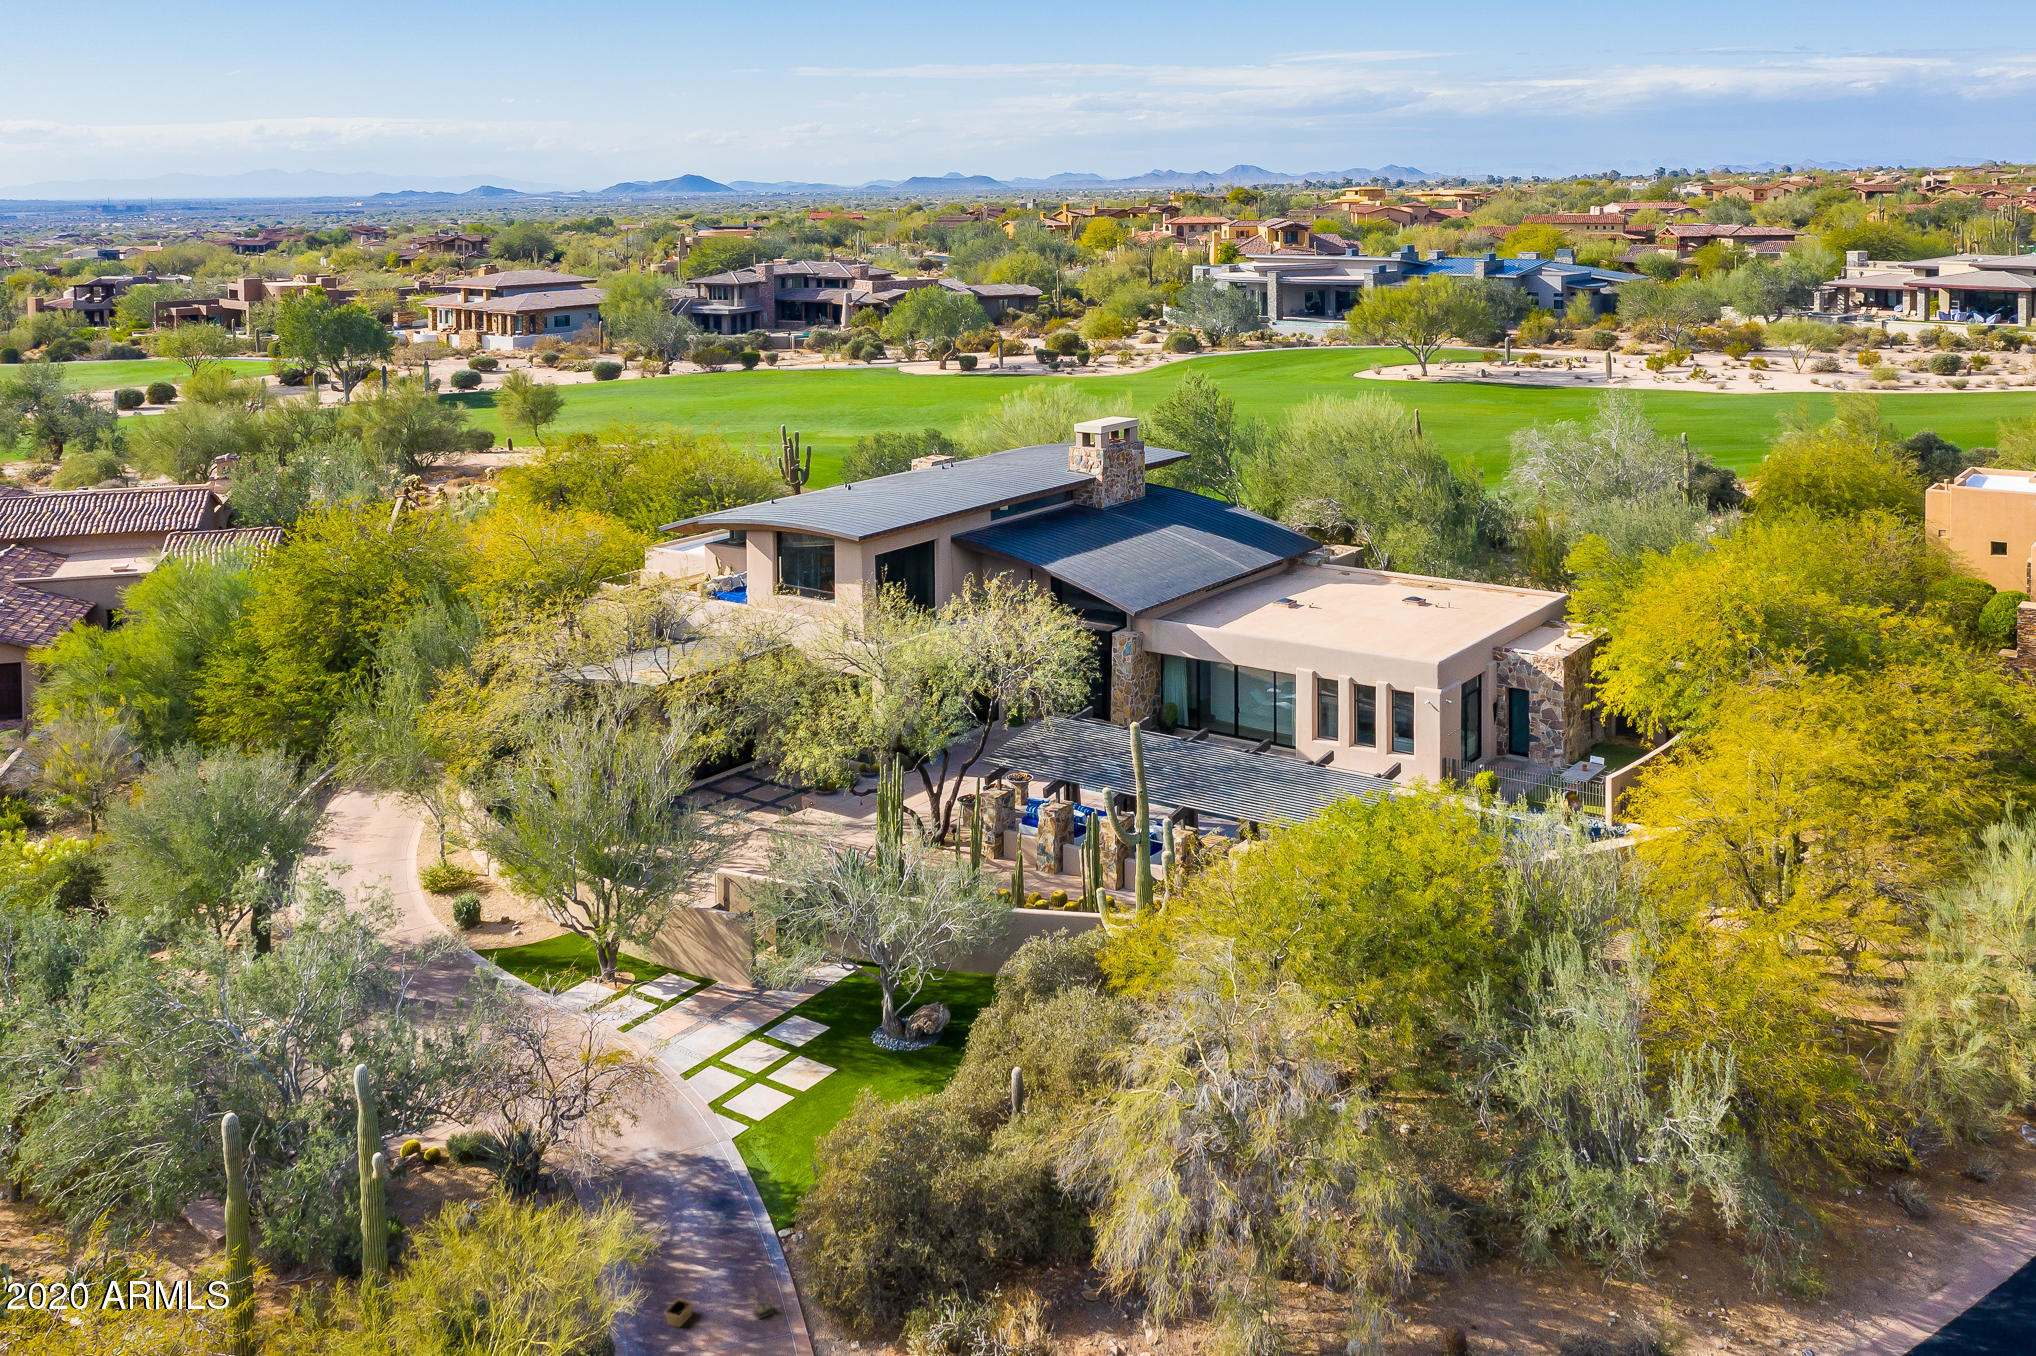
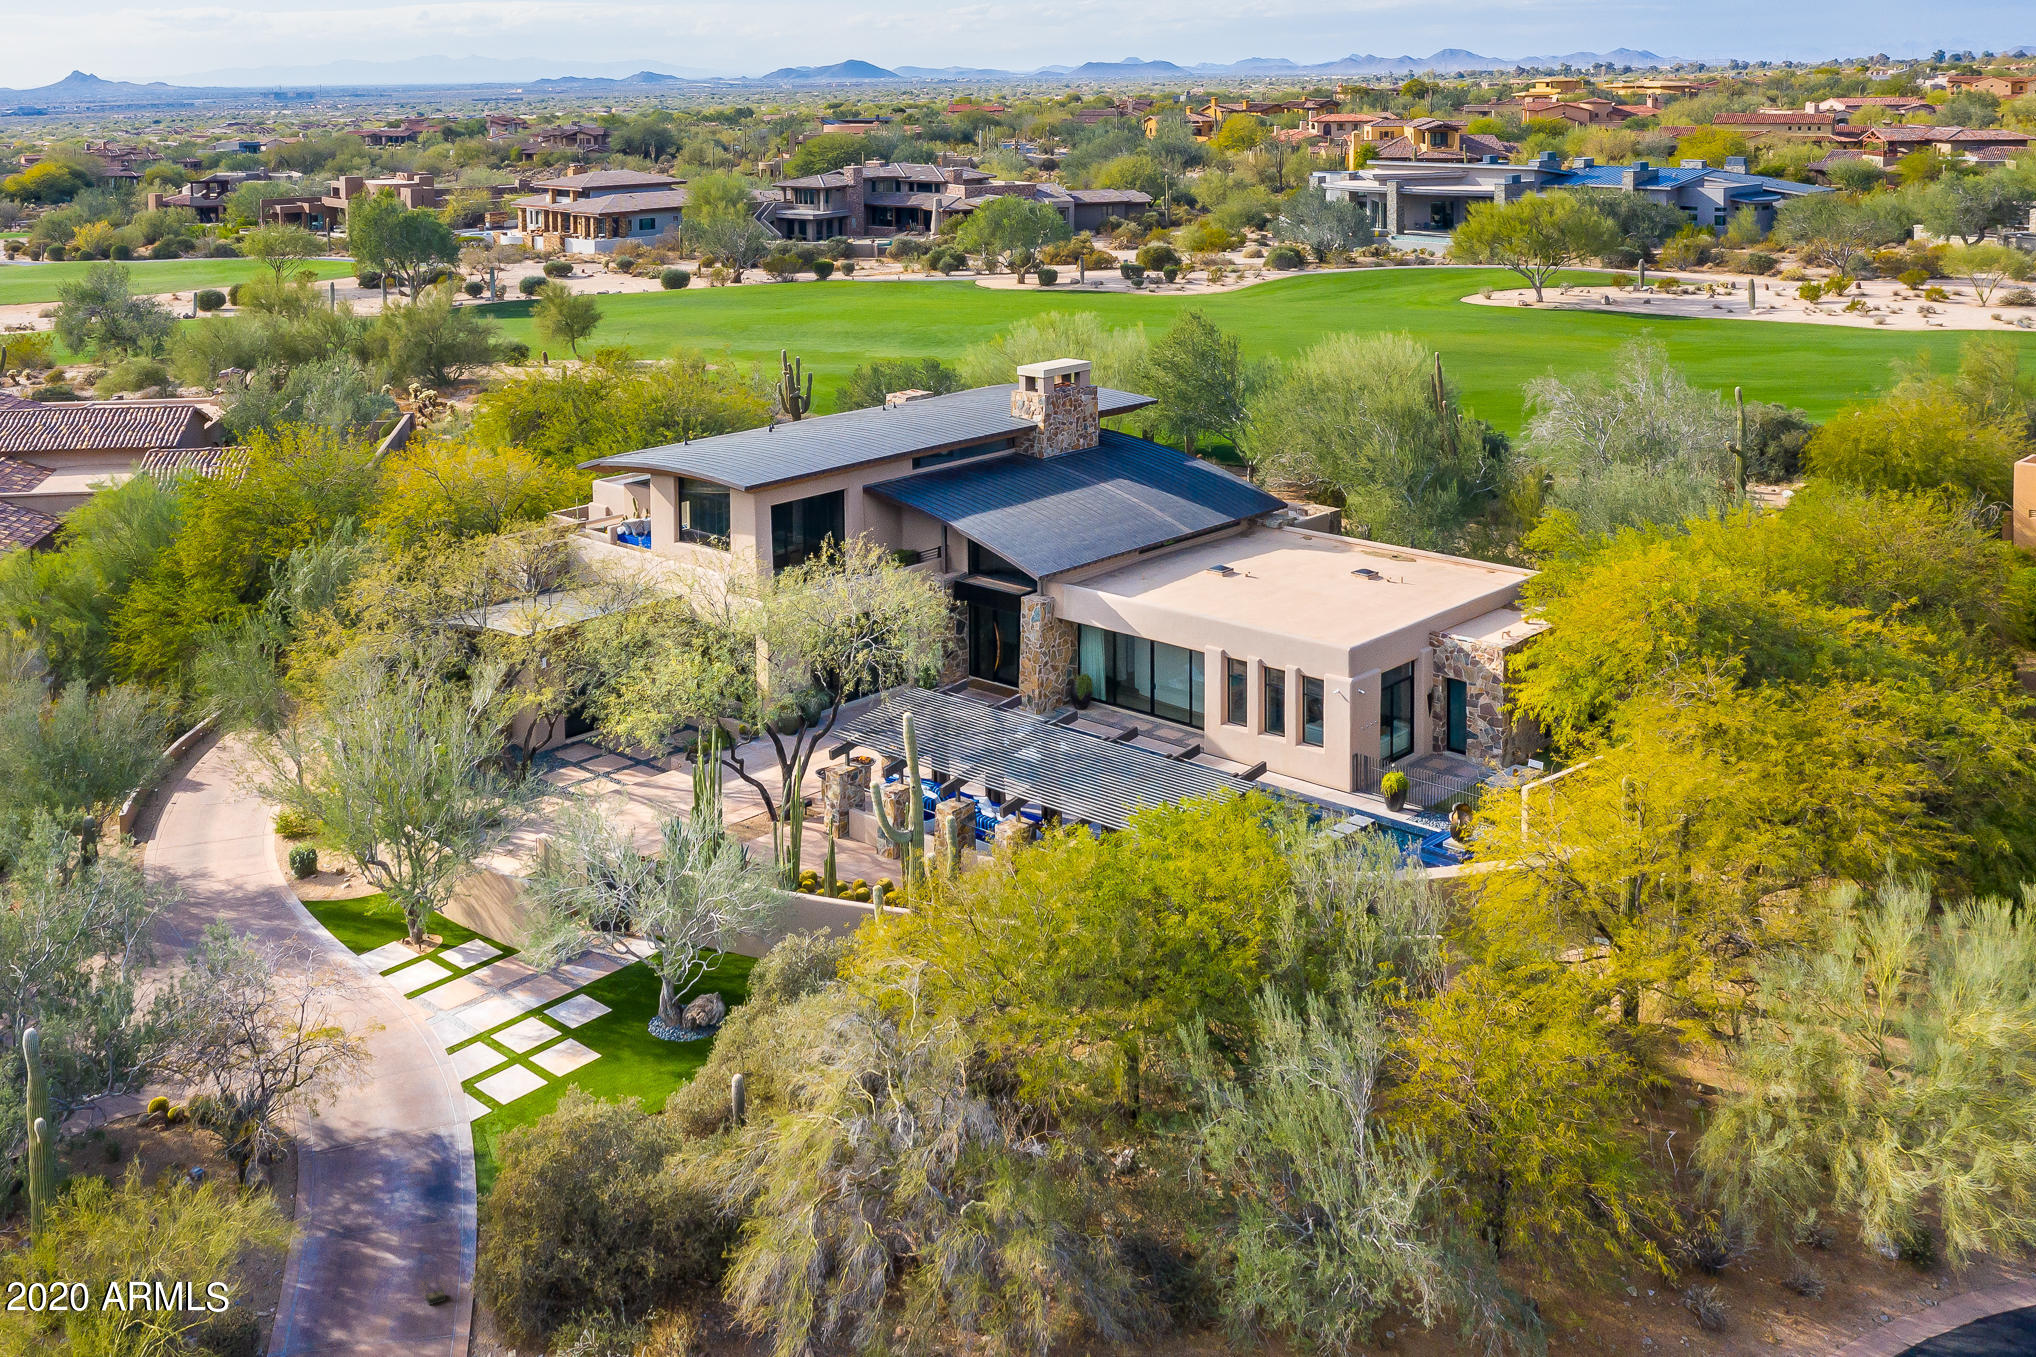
basket: present [664,1298,692,1327] -> none [333,1277,365,1308]

